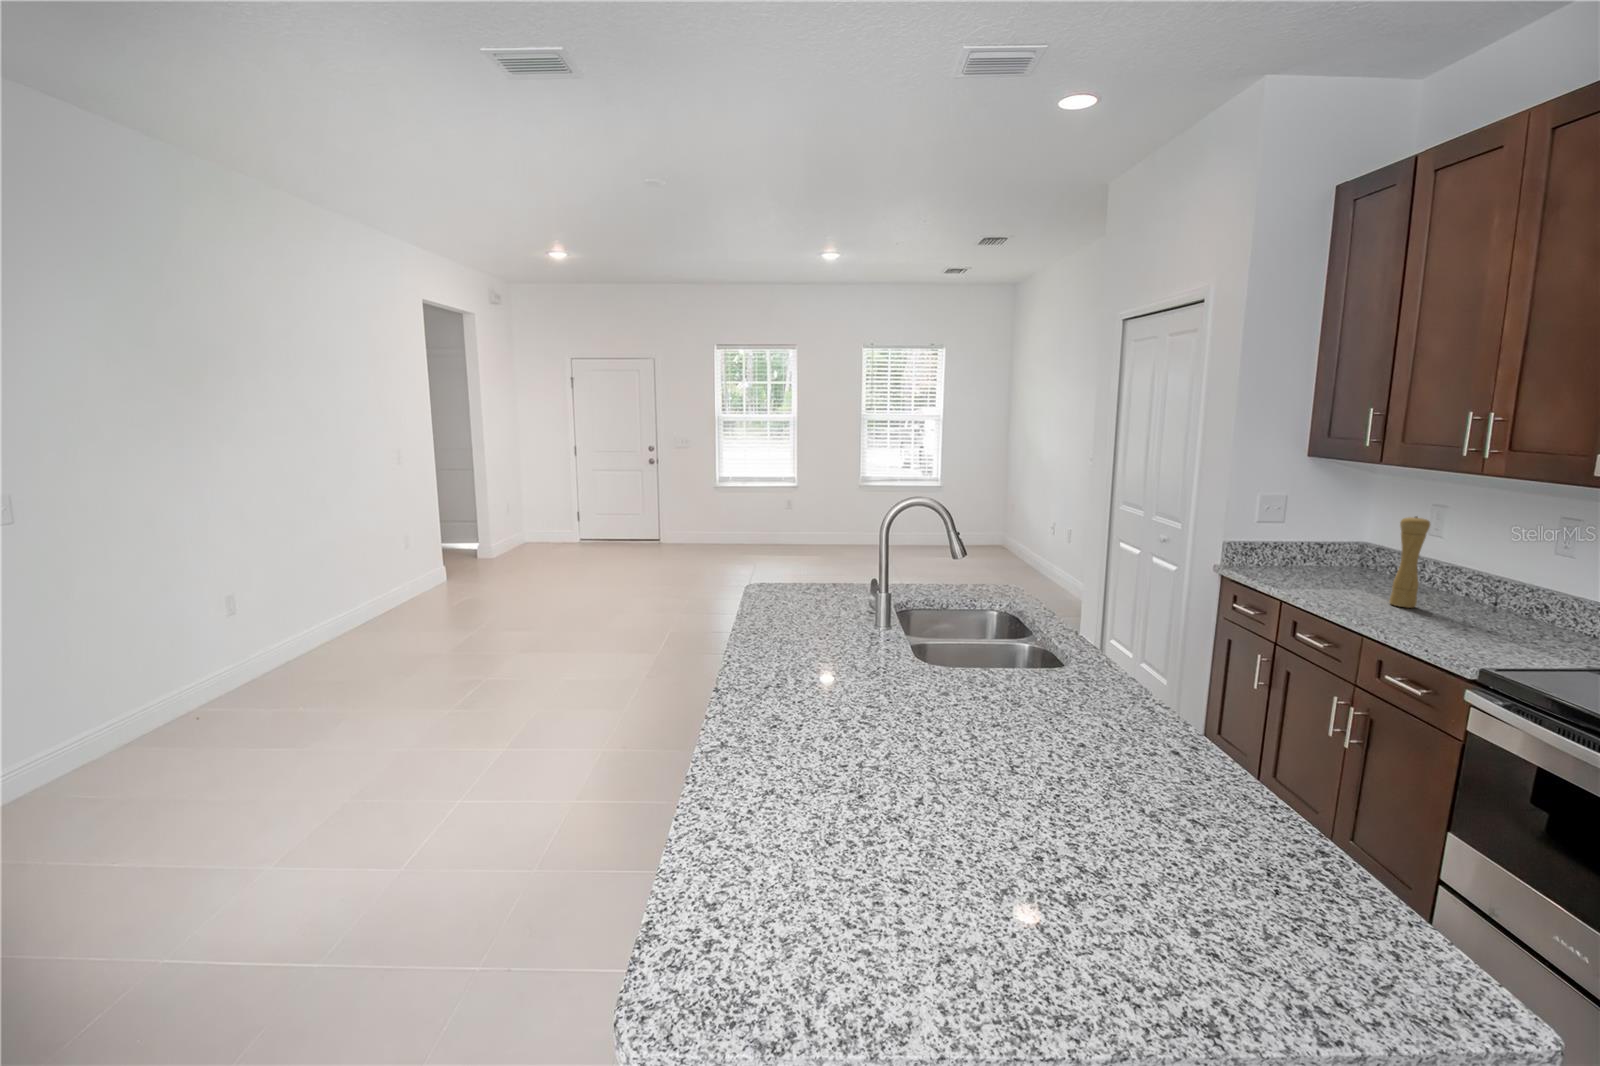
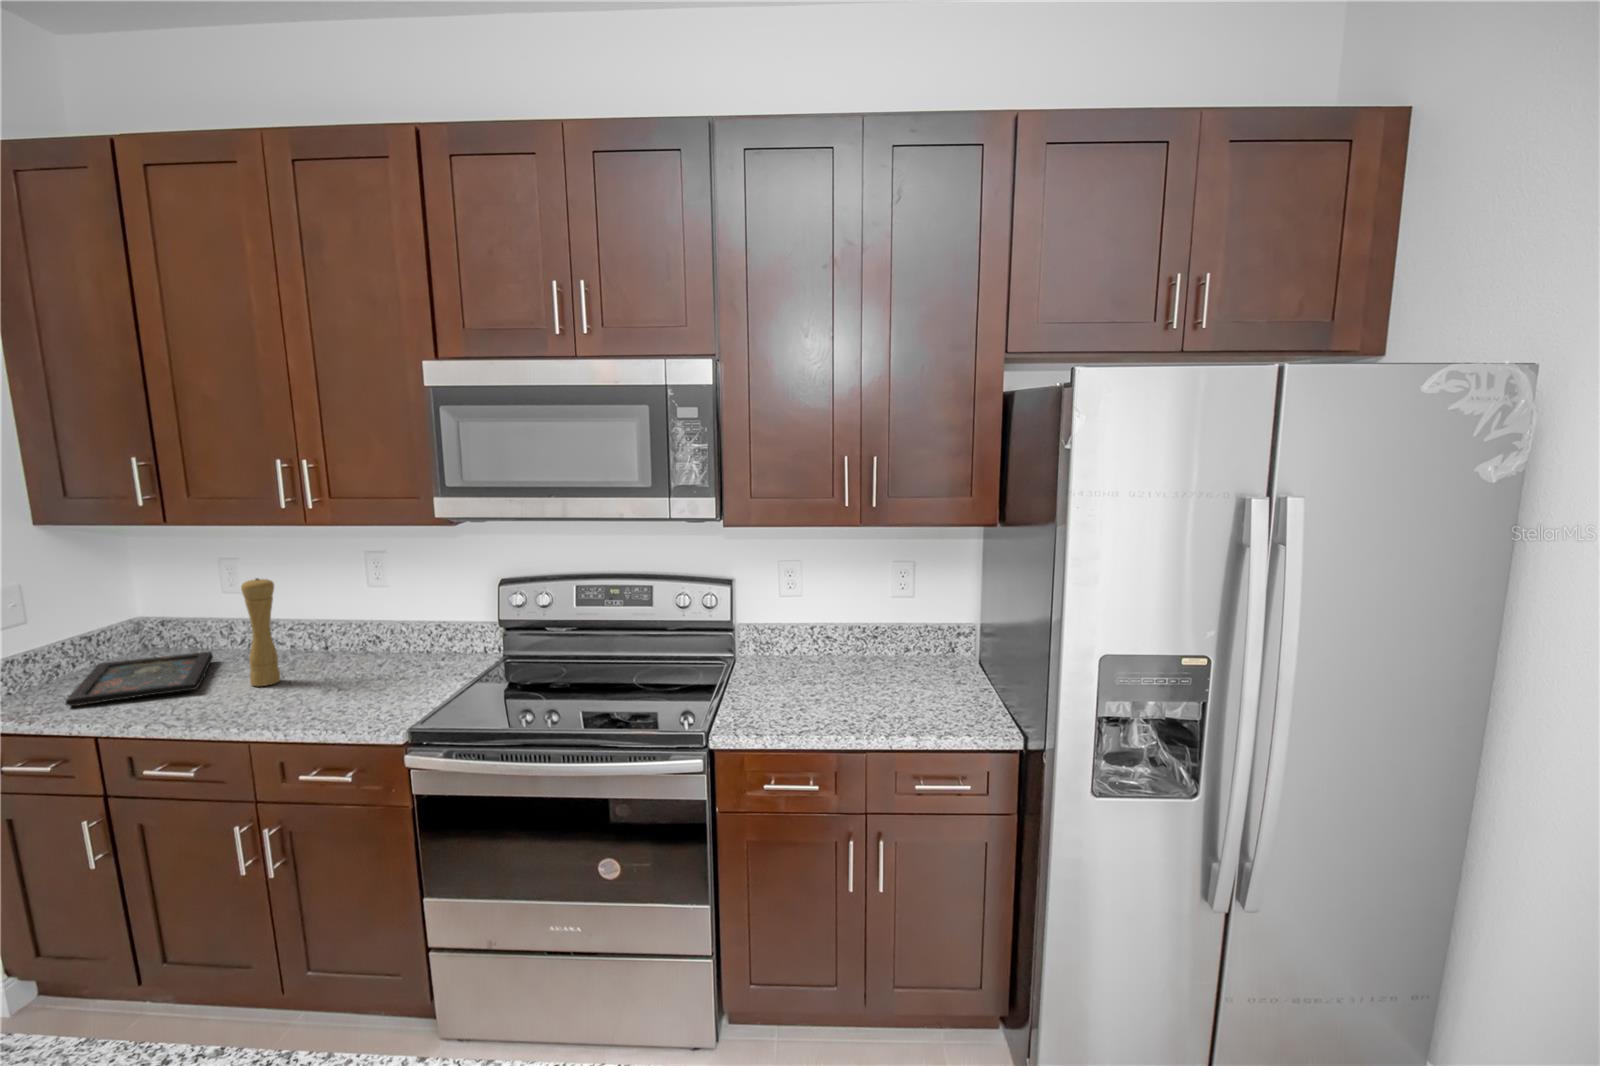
tray: none [1271,564,1394,592] -> present [66,652,213,706]

